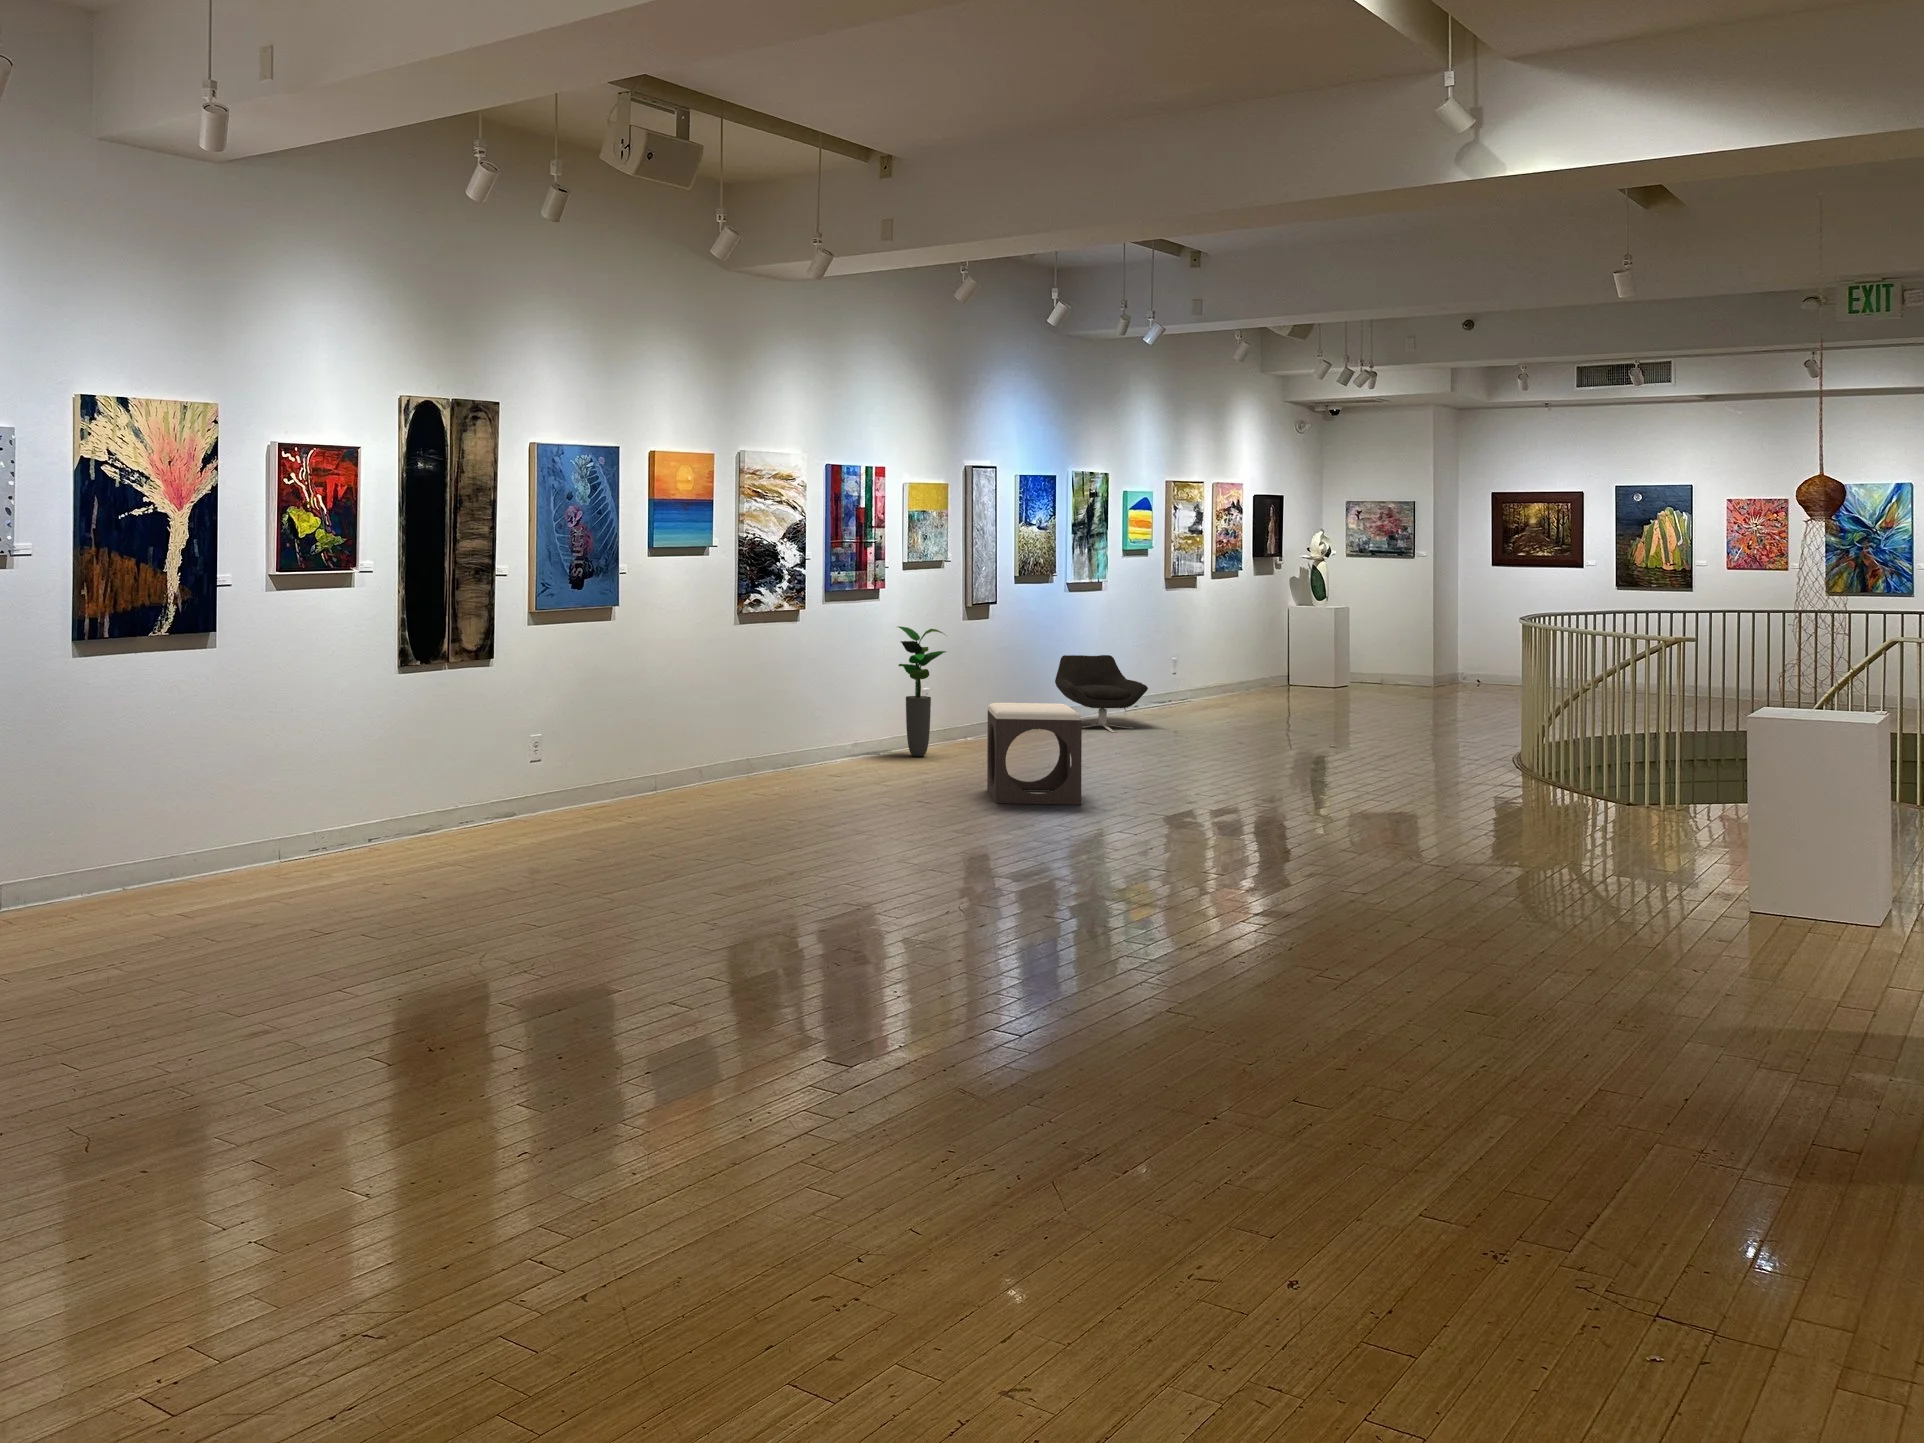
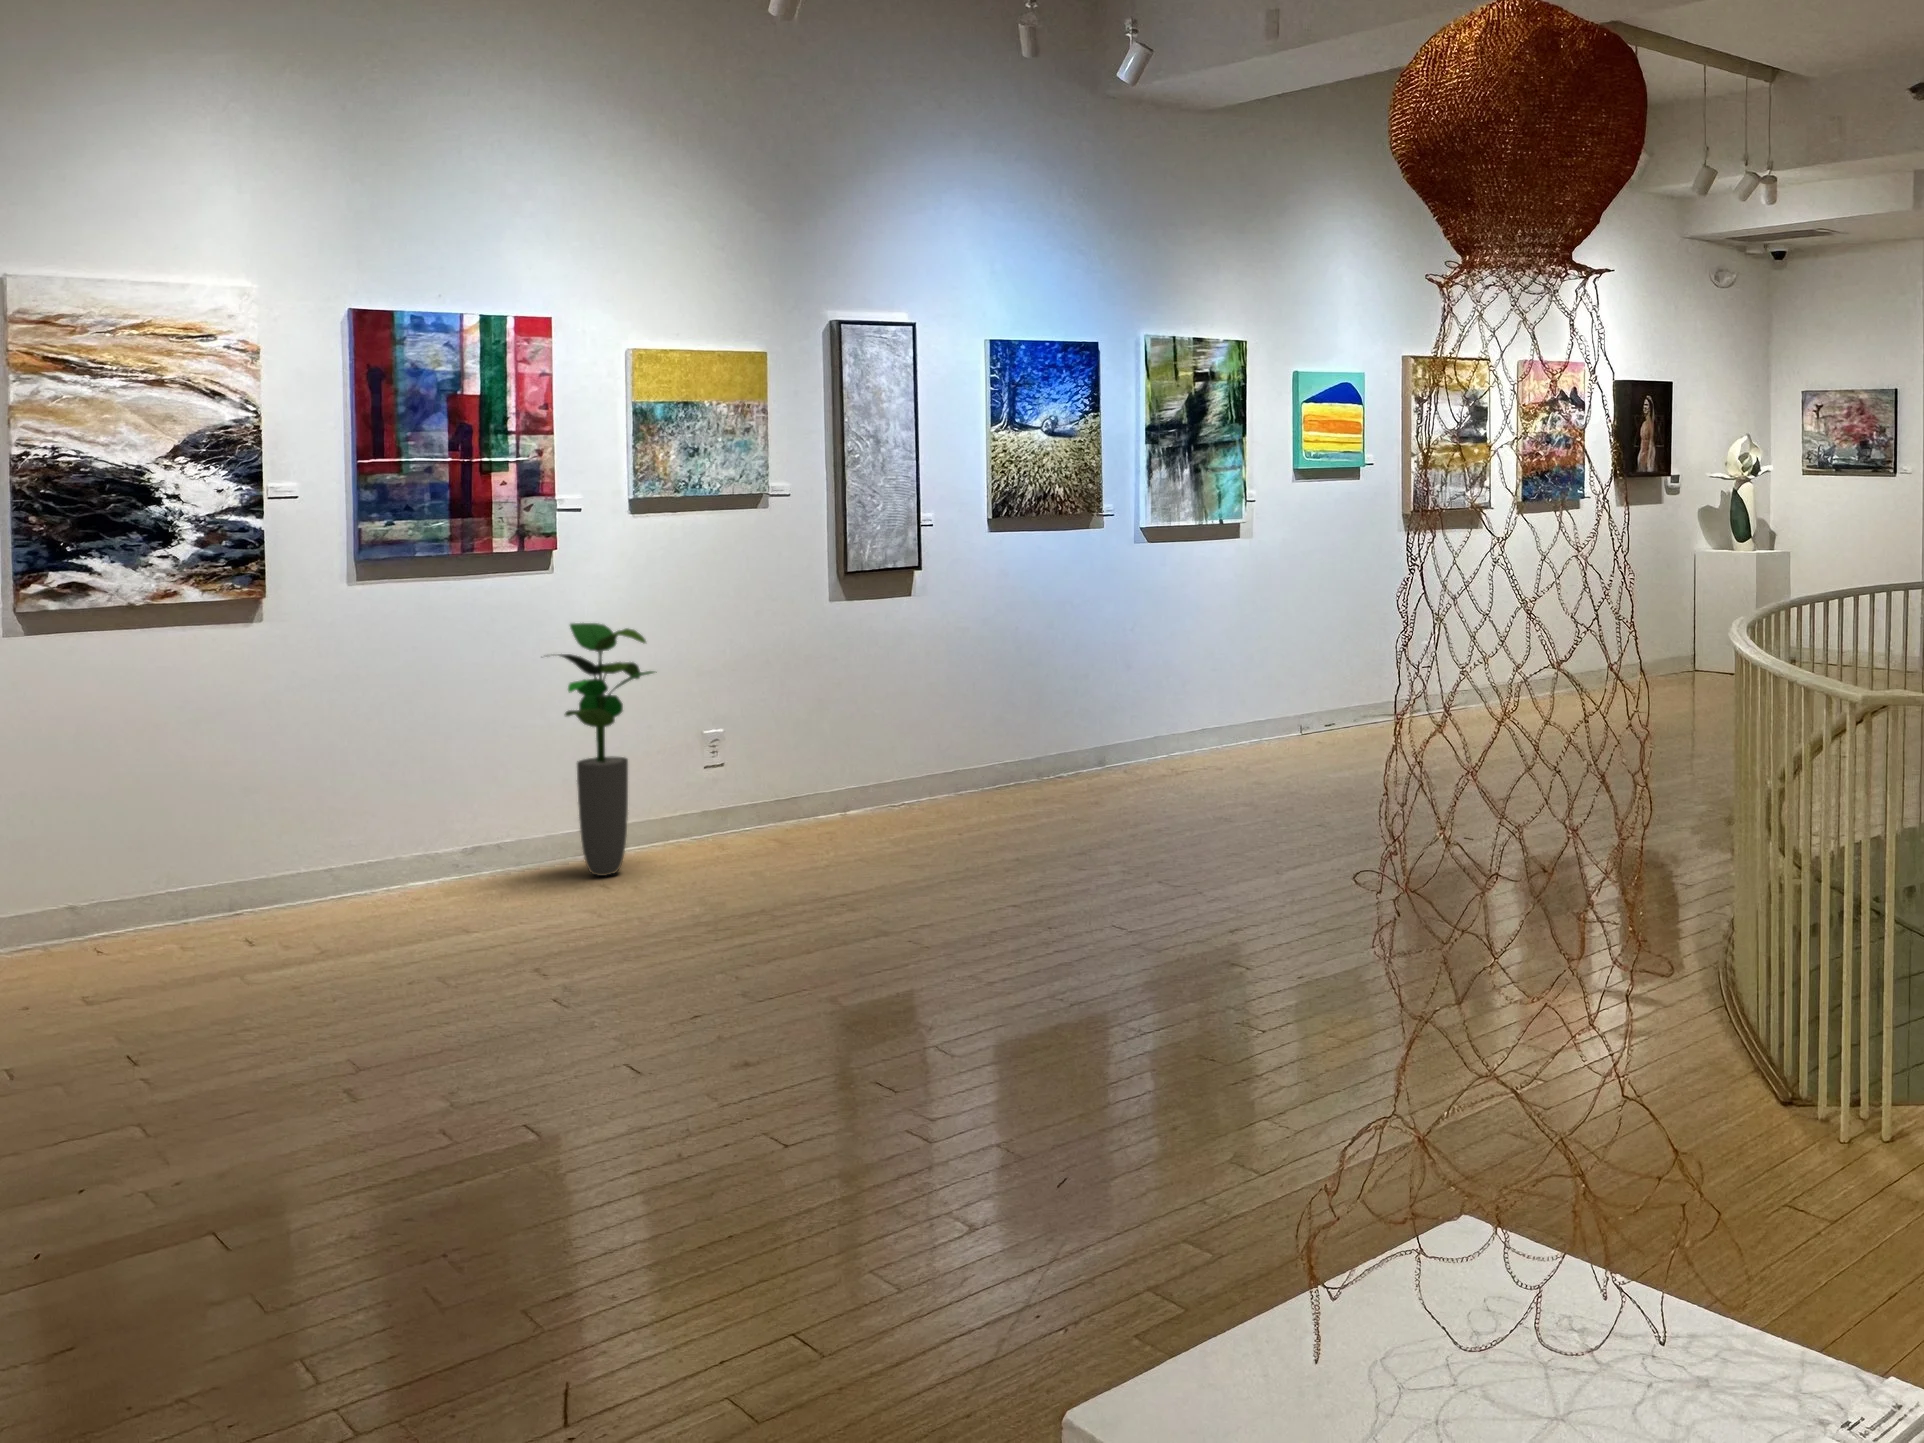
lounge chair: present [1055,655,1148,733] -> none [1072,653,1218,799]
footstool: present [987,703,1082,805] -> none [297,820,595,1089]

